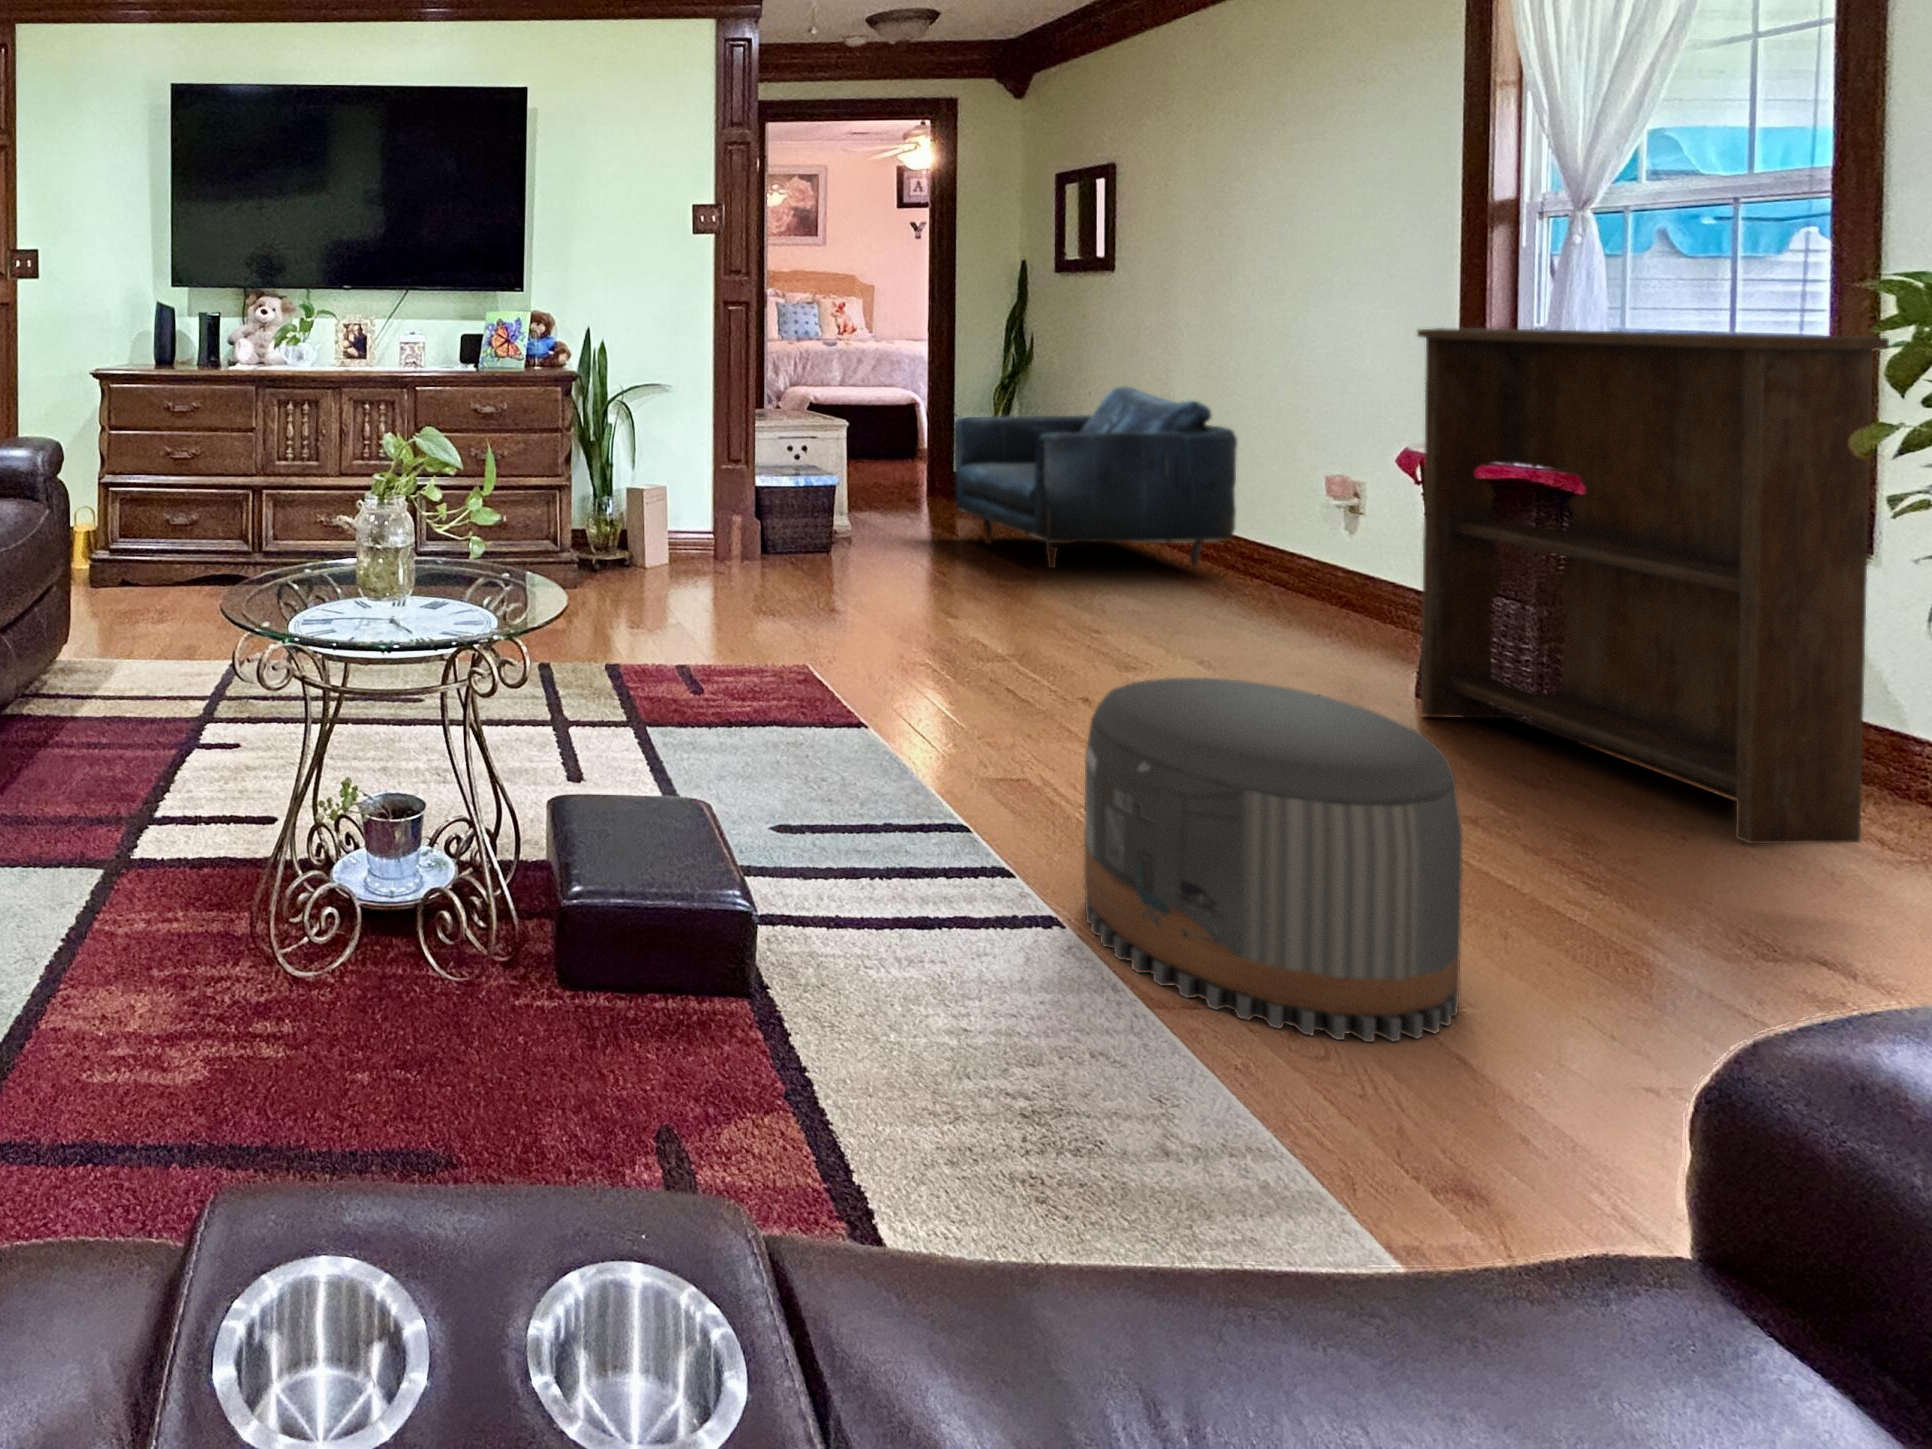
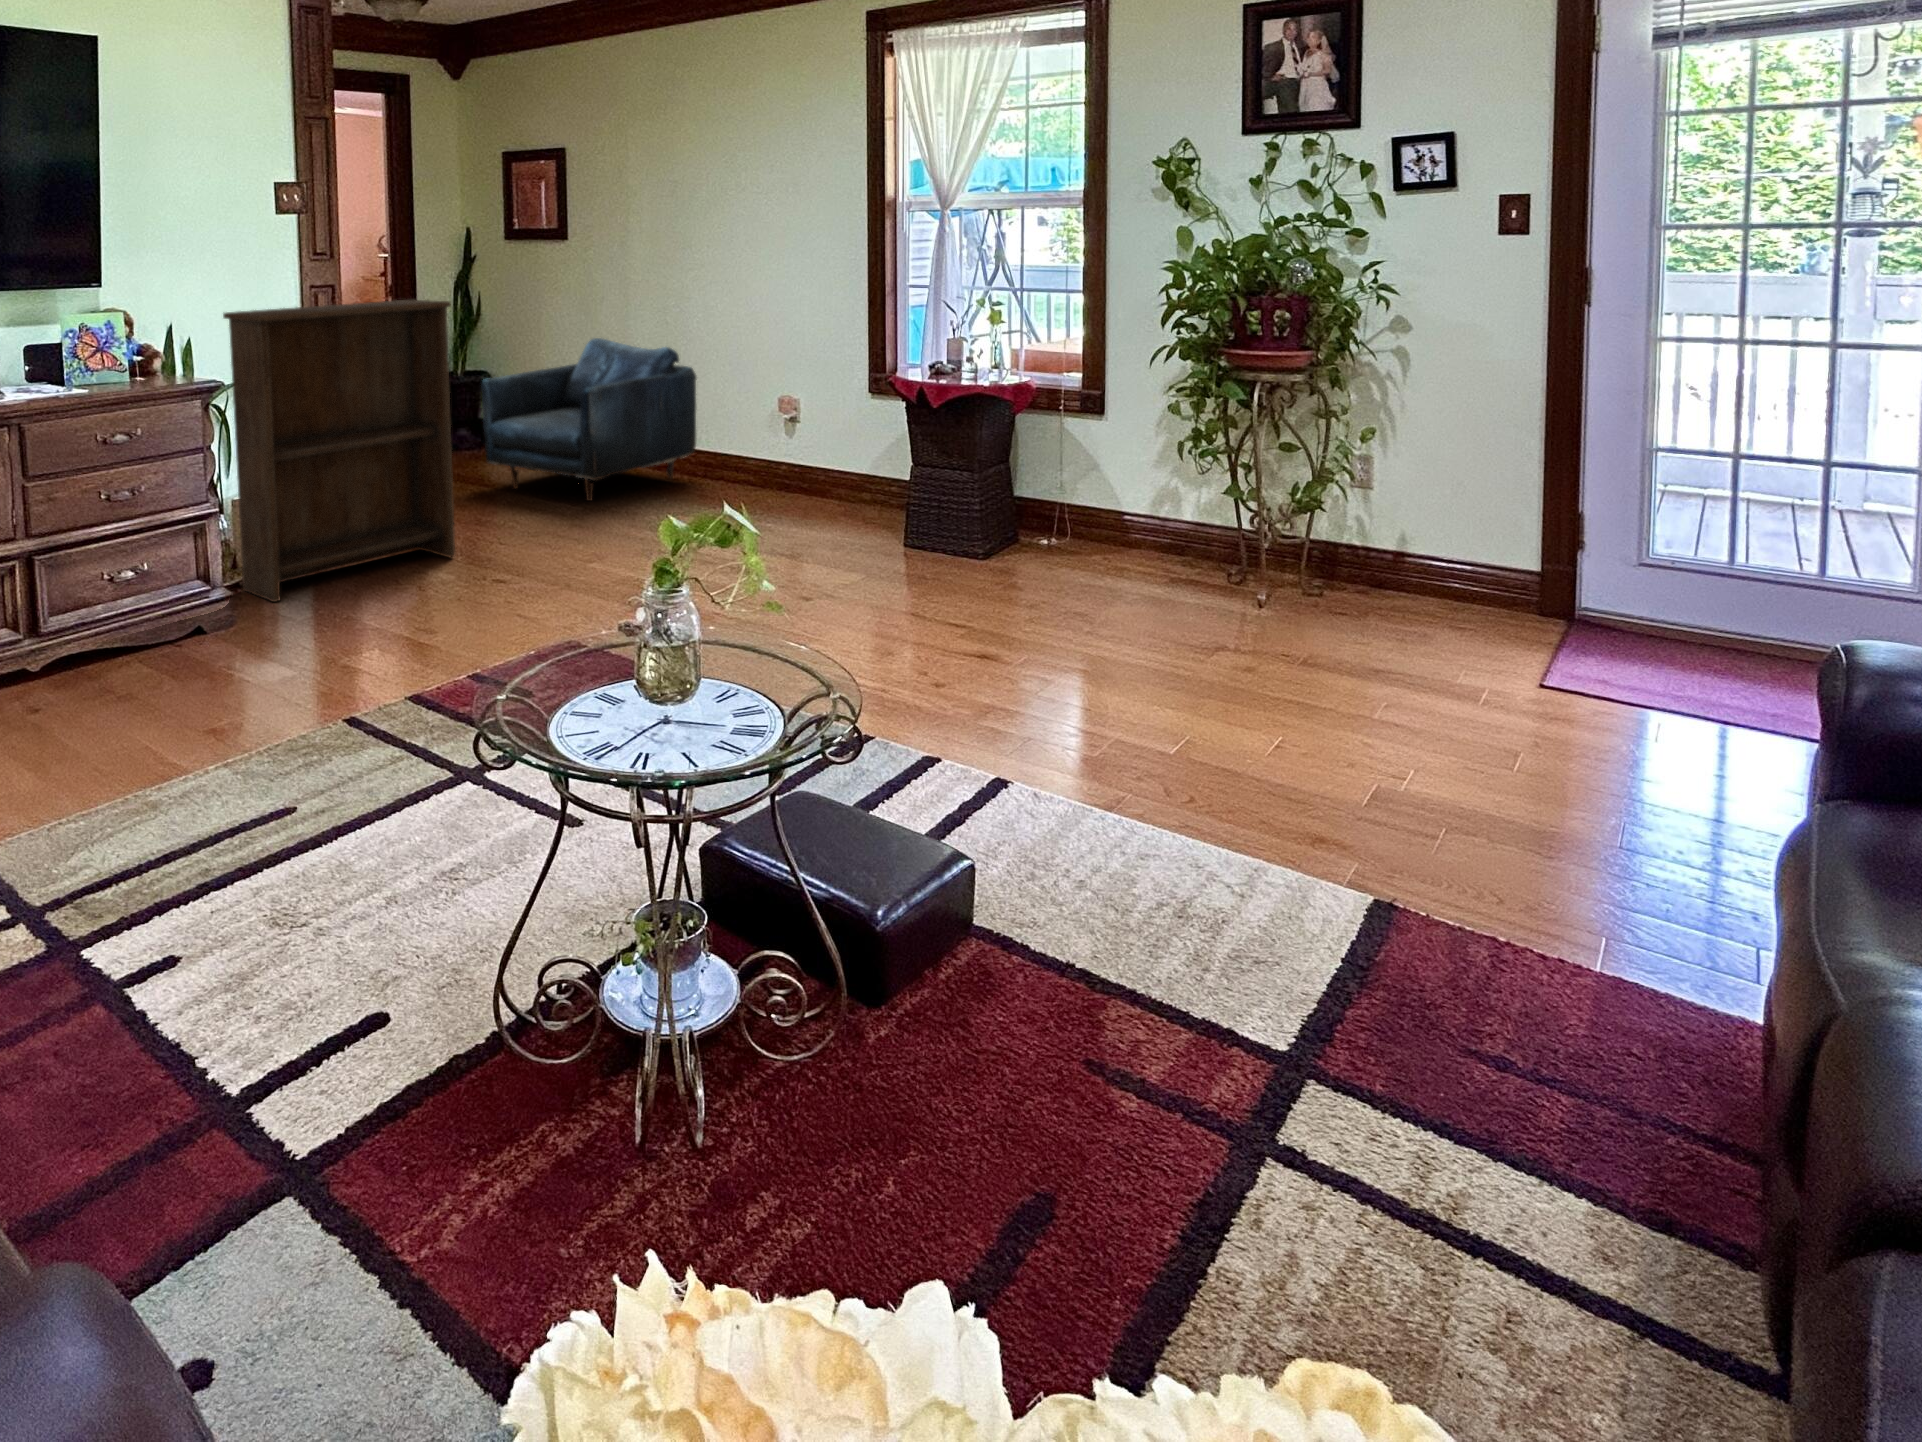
bookshelf: present [1417,328,1889,844] -> present [223,300,455,602]
pouf: present [1084,678,1462,1042] -> none [966,564,1183,788]

